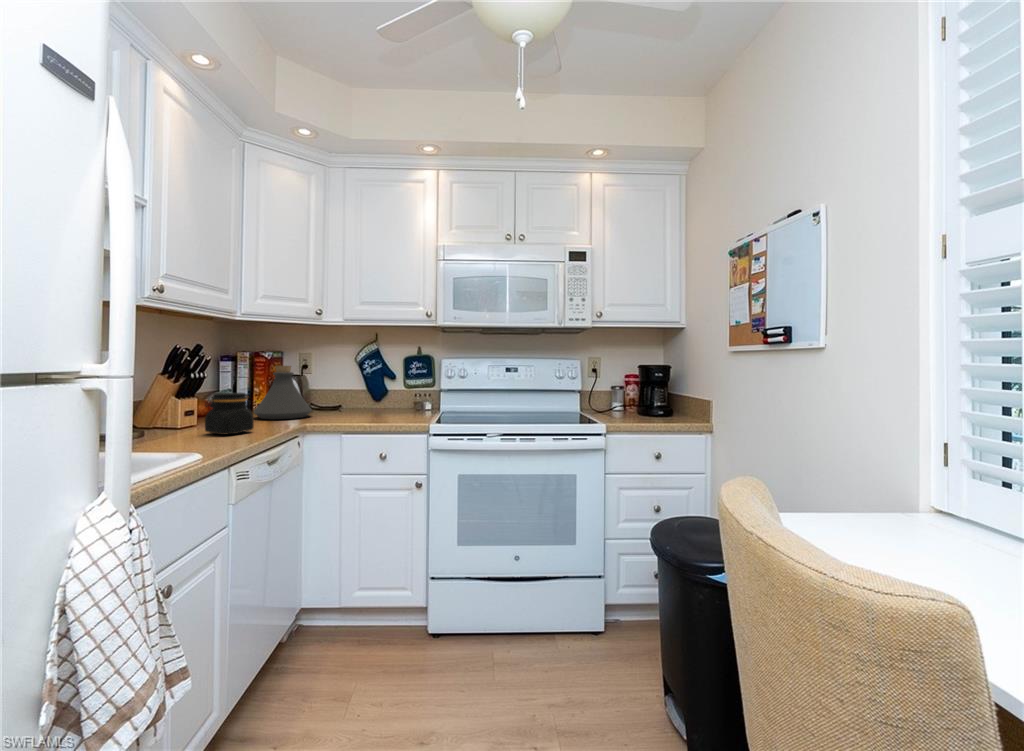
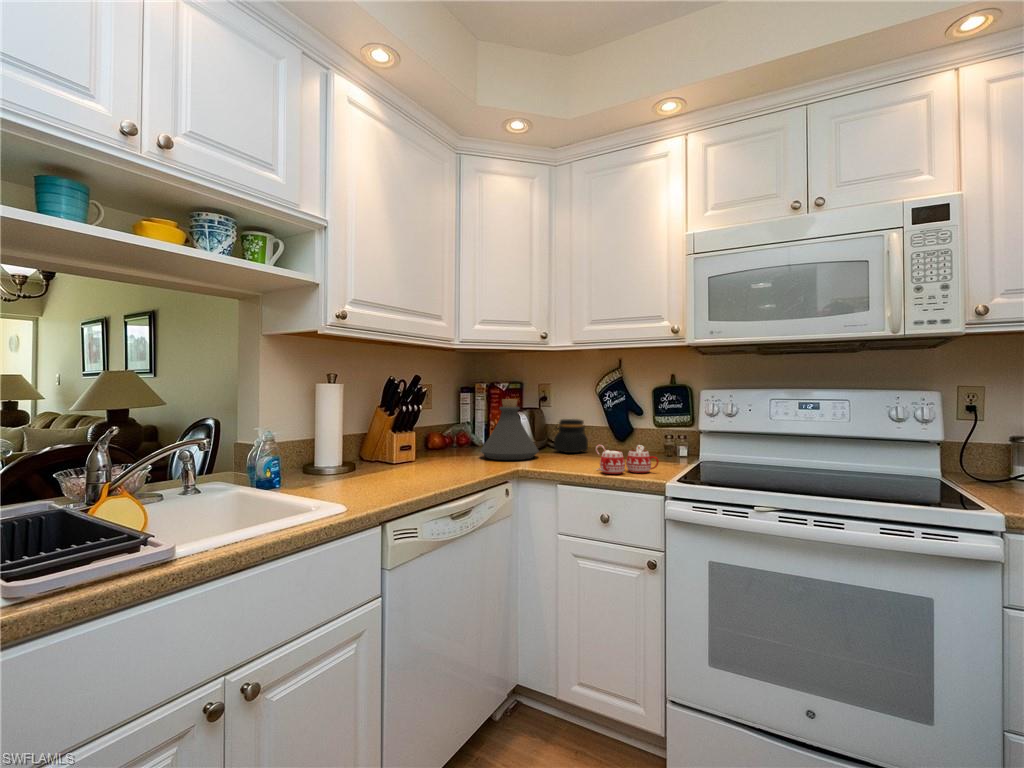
jar: present [205,393,254,434] -> present [554,419,588,453]
mug: none [371,400,419,422] -> present [596,445,659,474]

